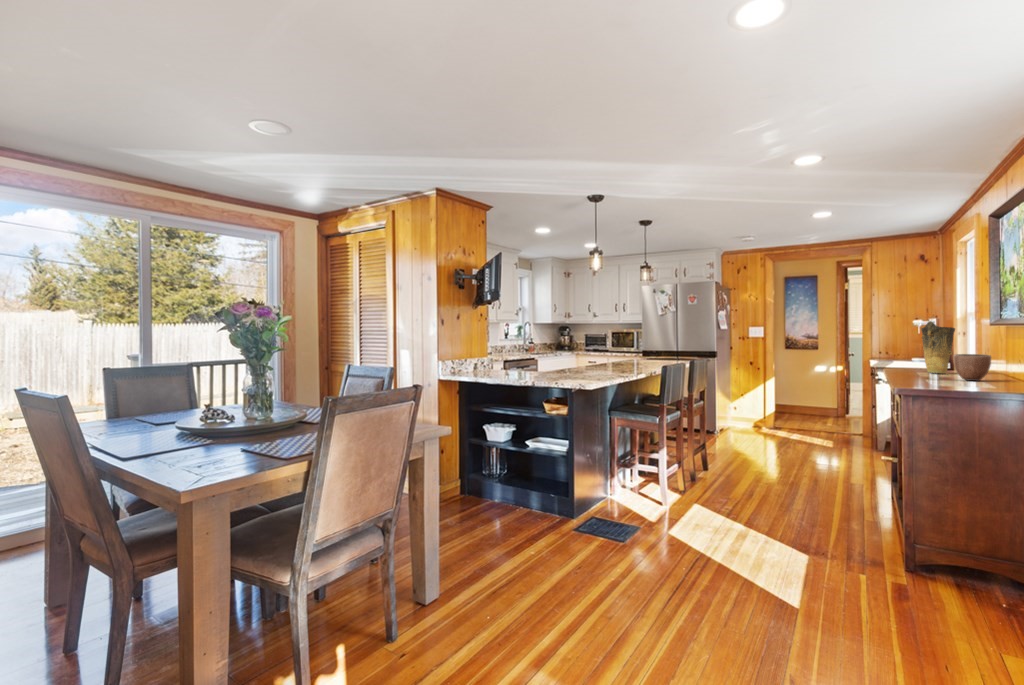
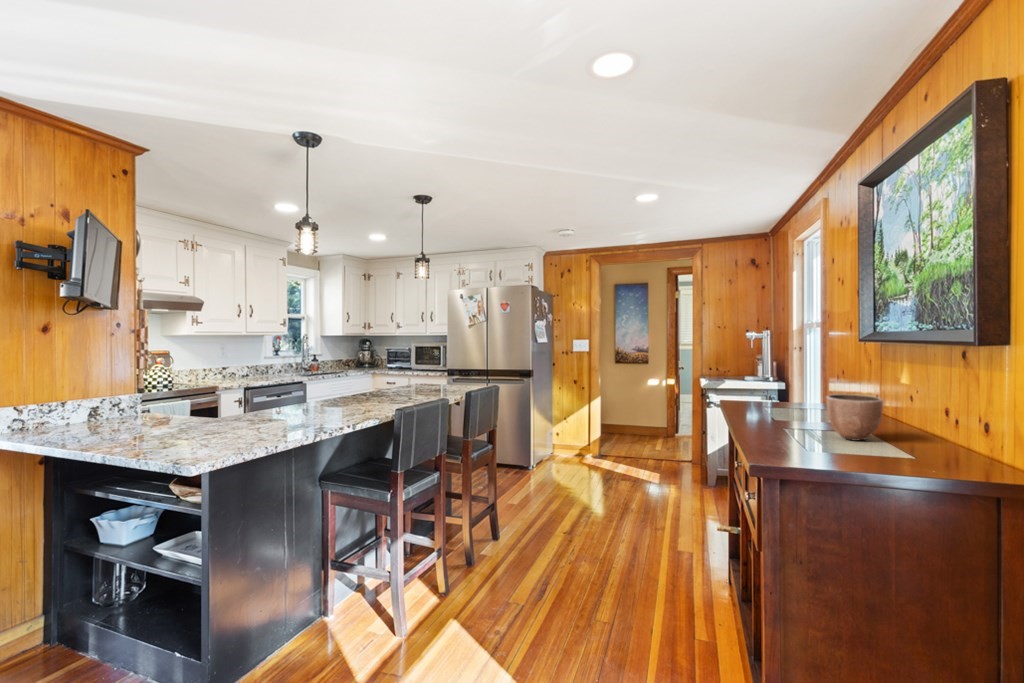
vase: present [921,321,955,373] -> none [768,339,811,415]

